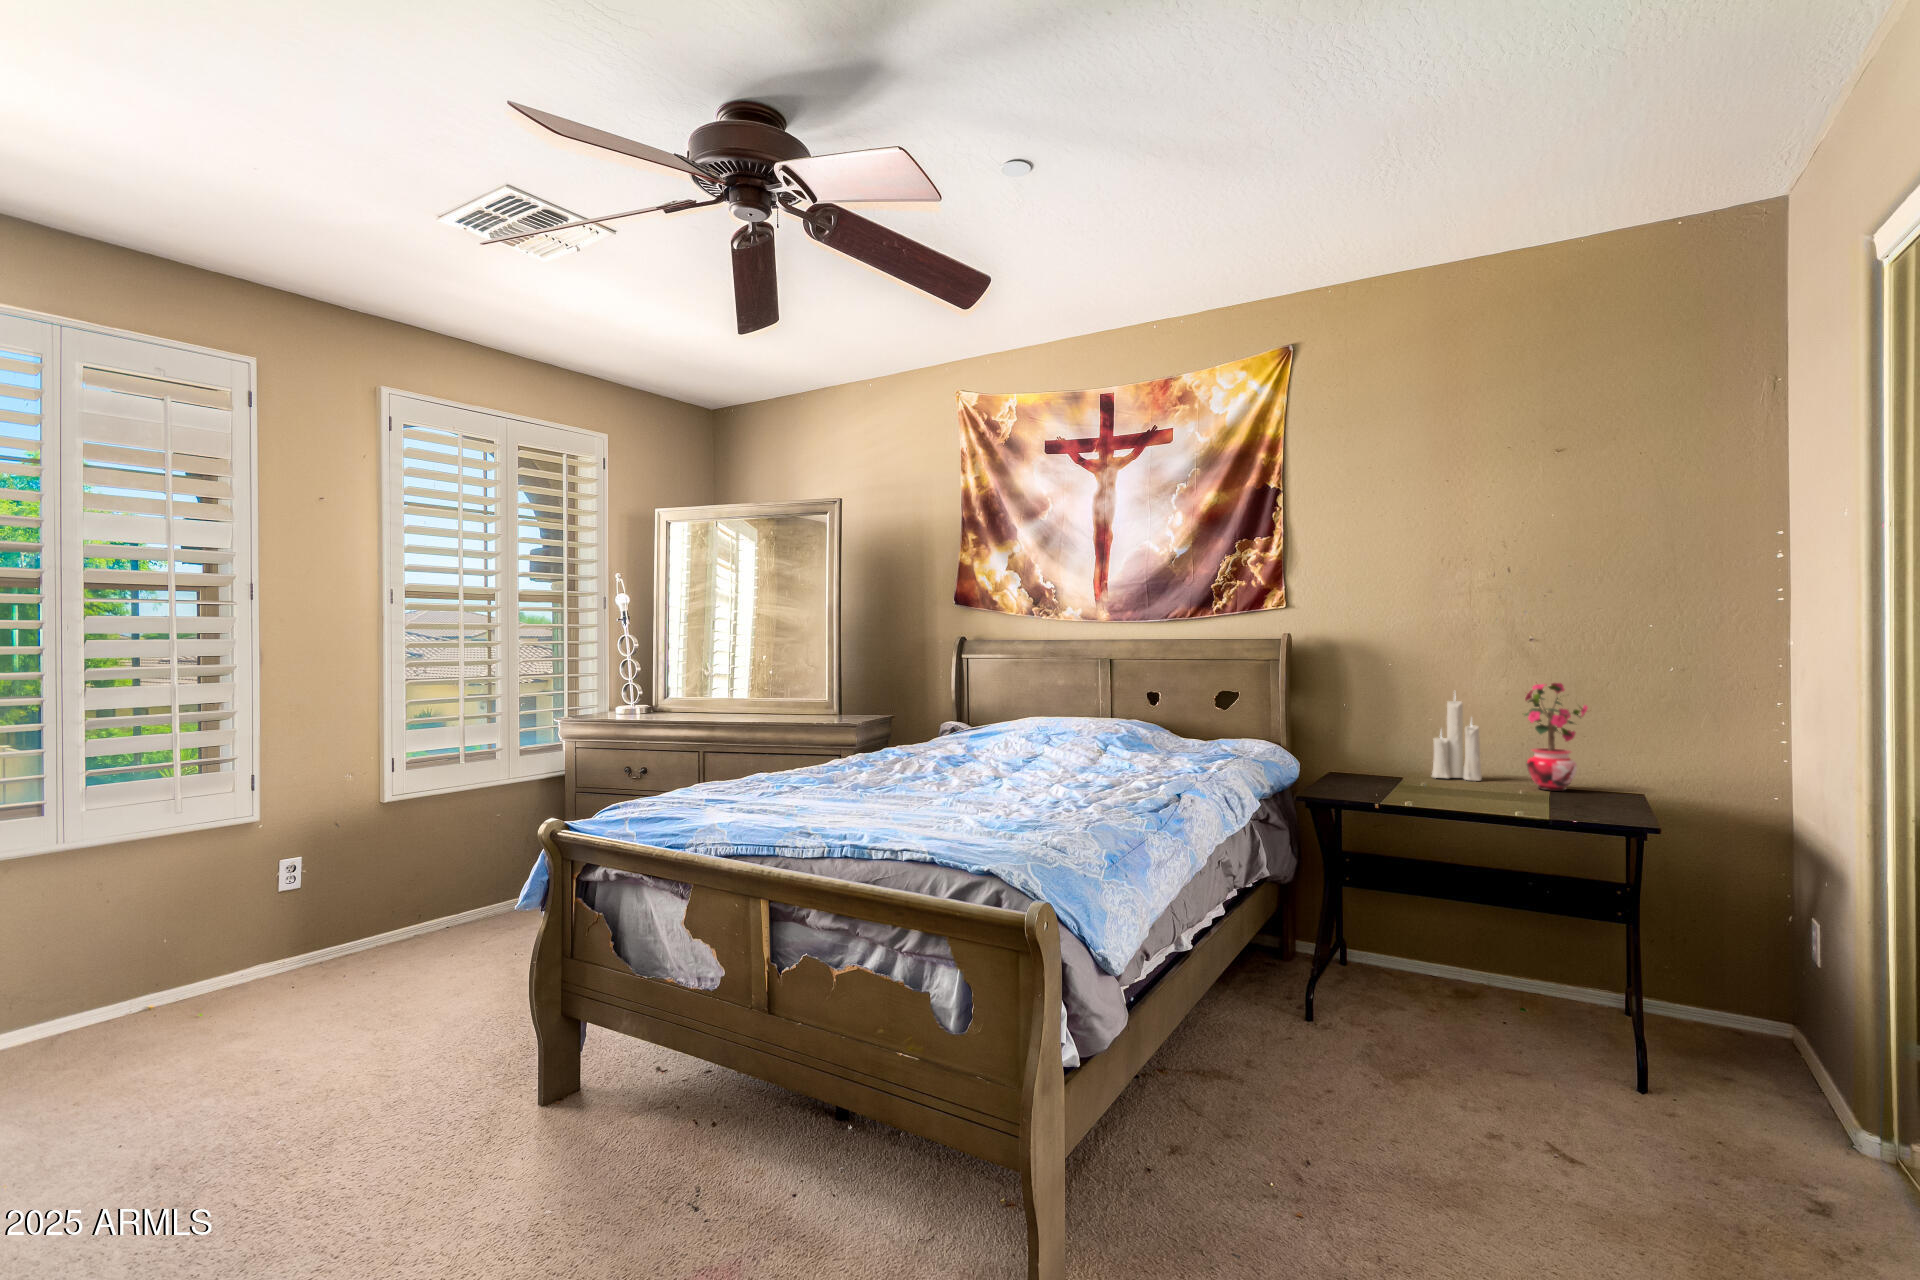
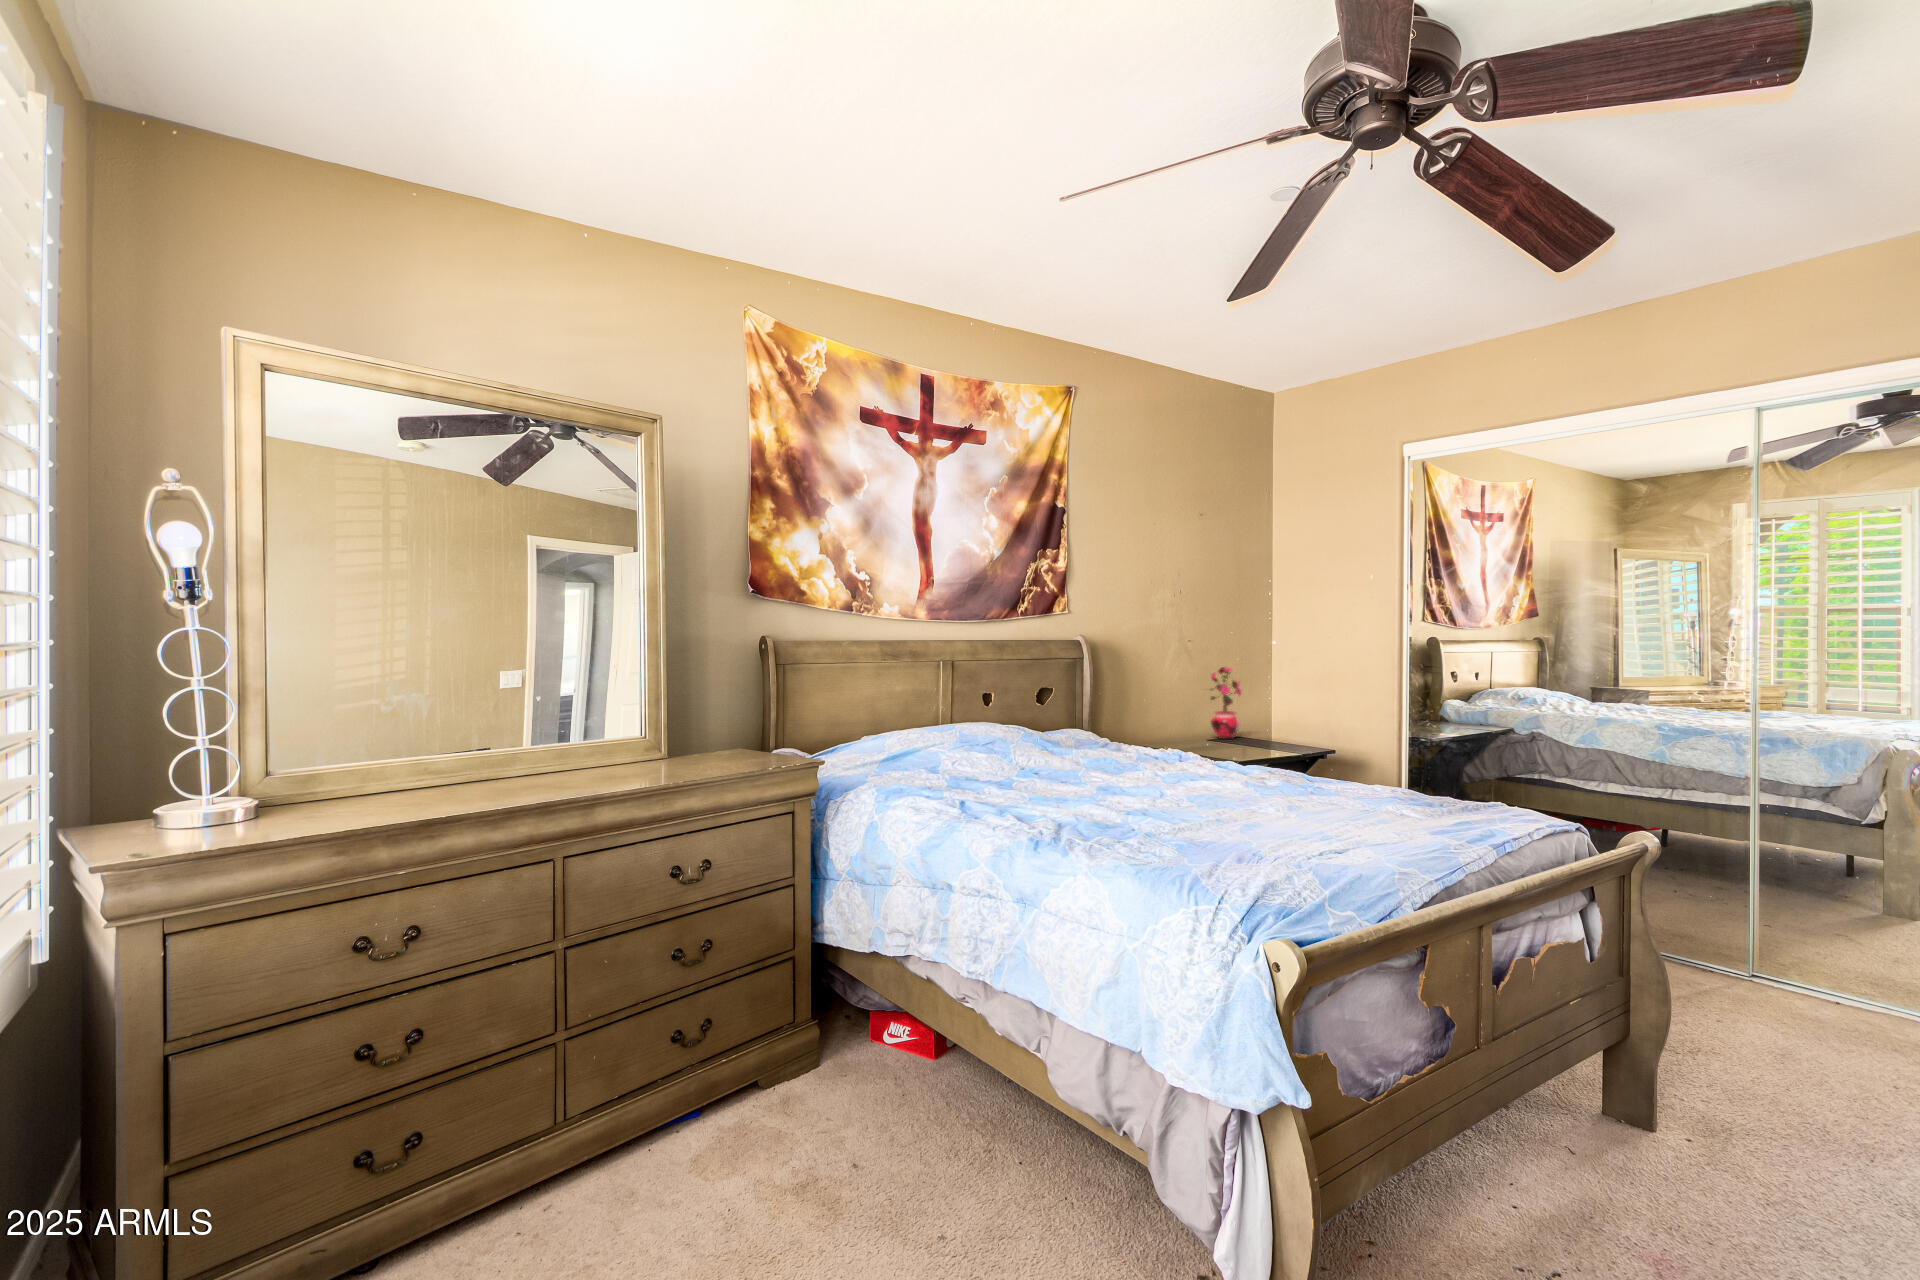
candle: present [1432,700,1482,781] -> none [1159,673,1184,742]

